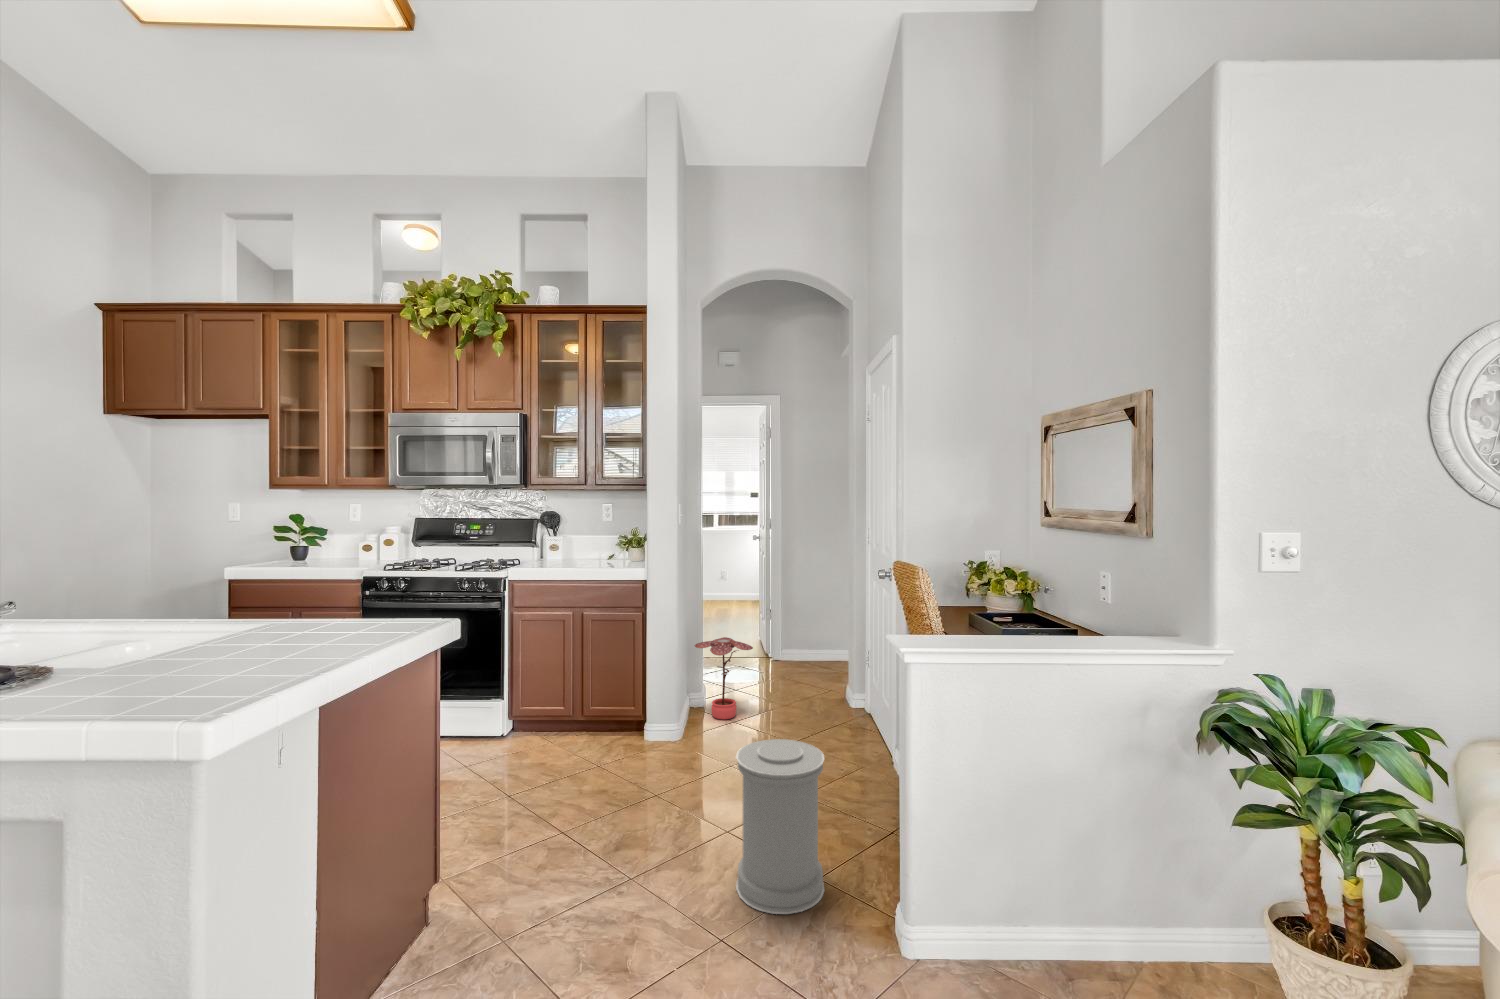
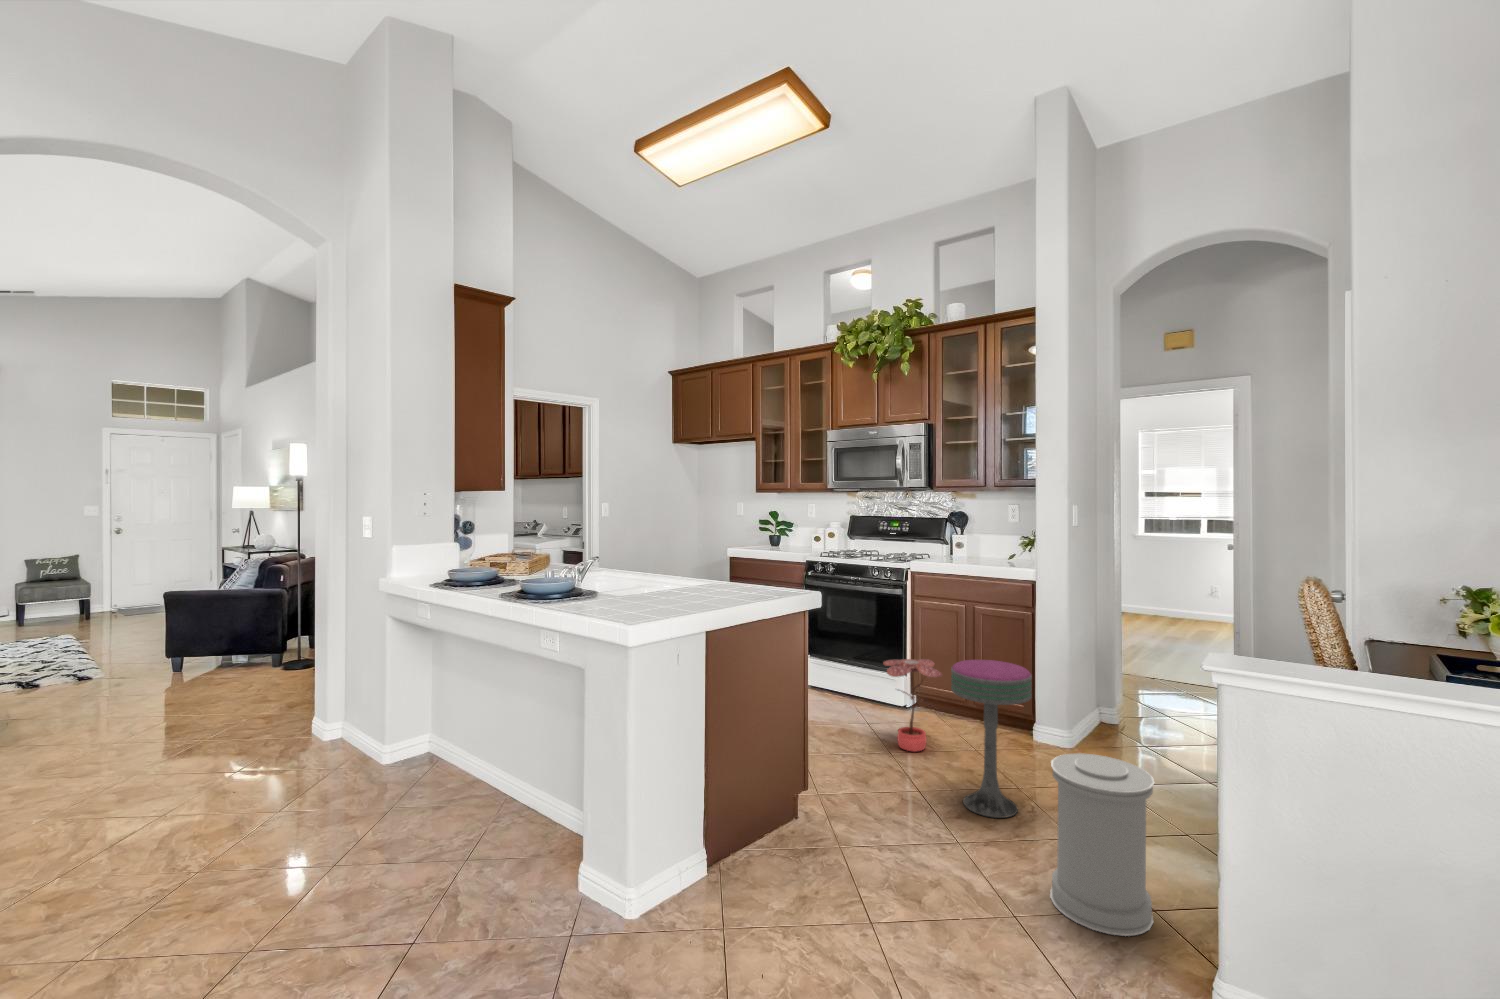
potted plant: present [694,637,753,719] -> present [883,659,942,752]
bar stool: none [600,664,681,834] -> present [951,660,1032,818]

